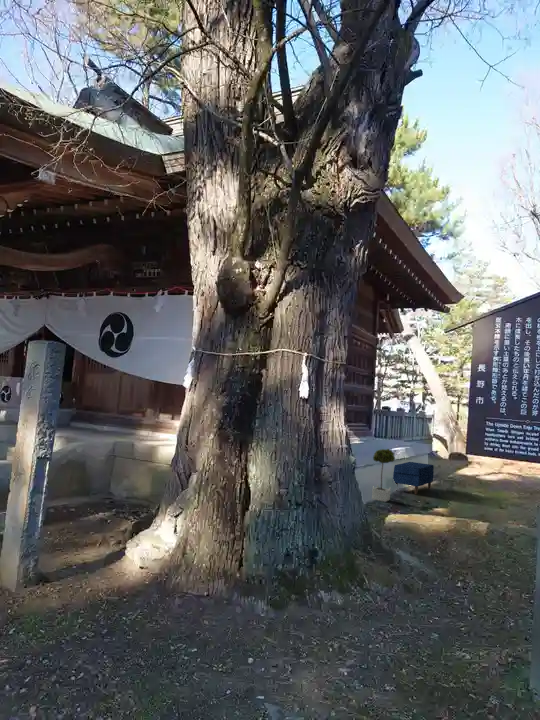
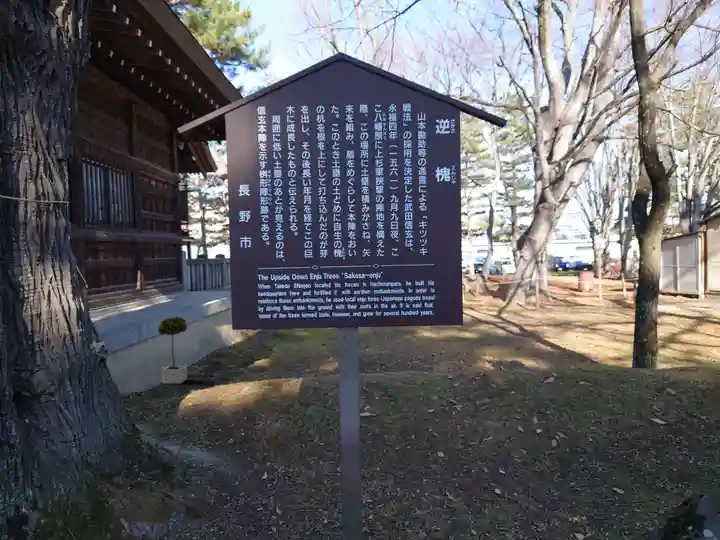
bench: present [393,462,434,495] -> none [195,324,247,364]

